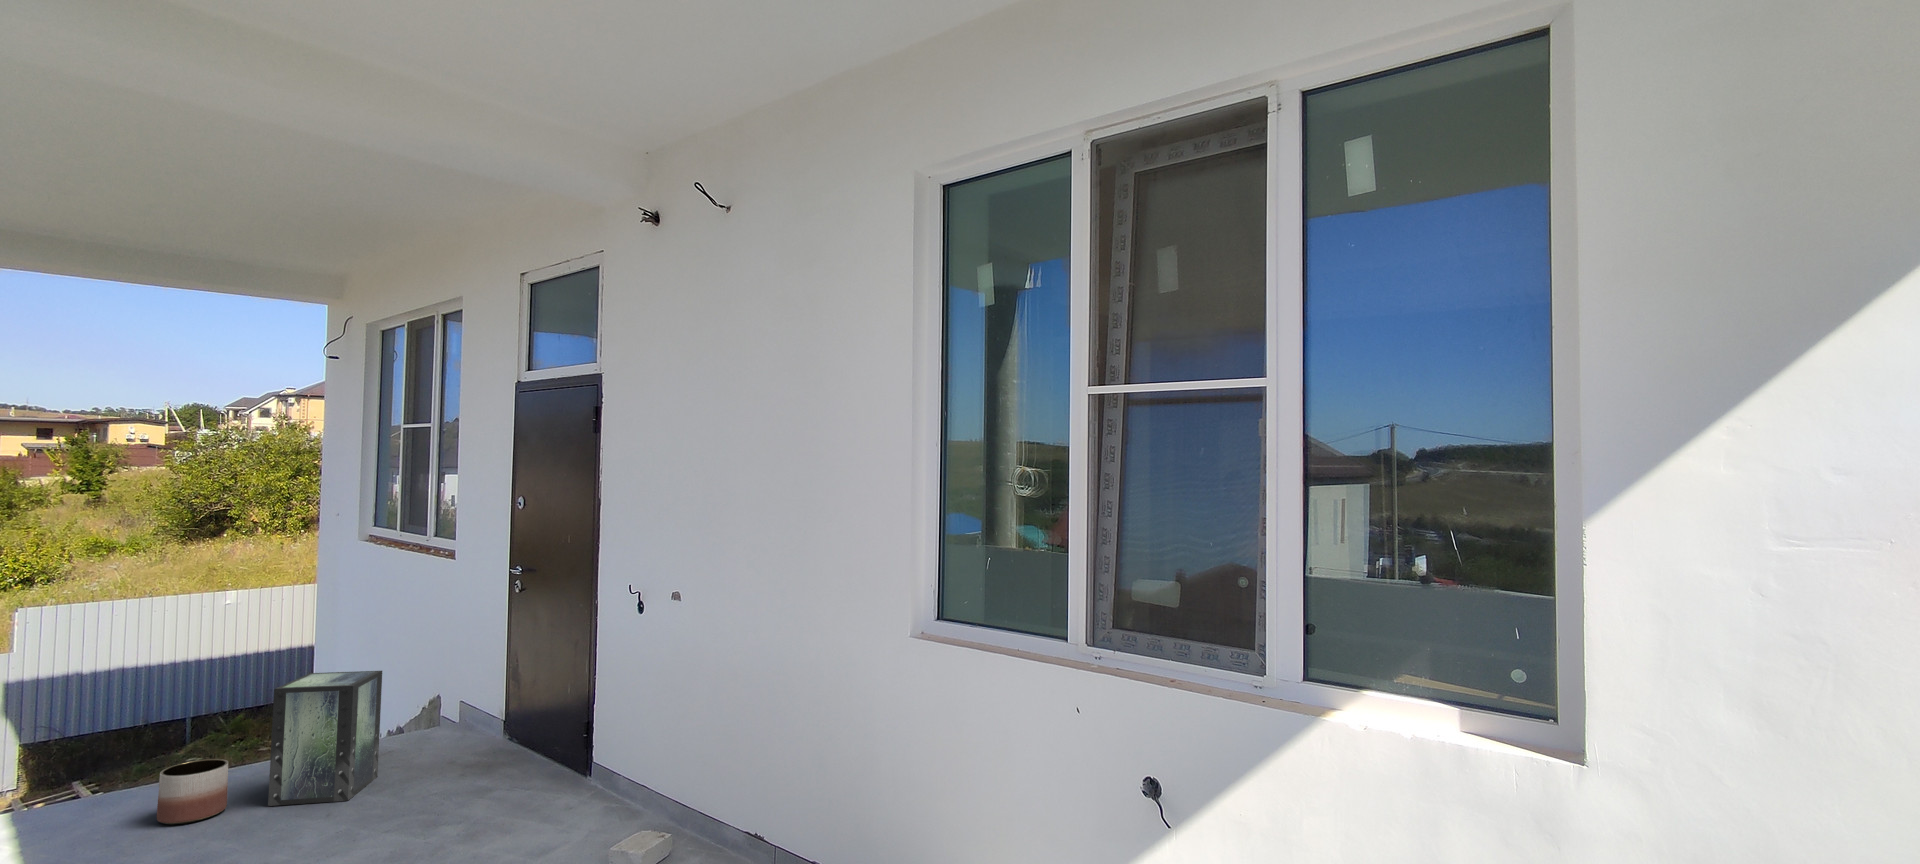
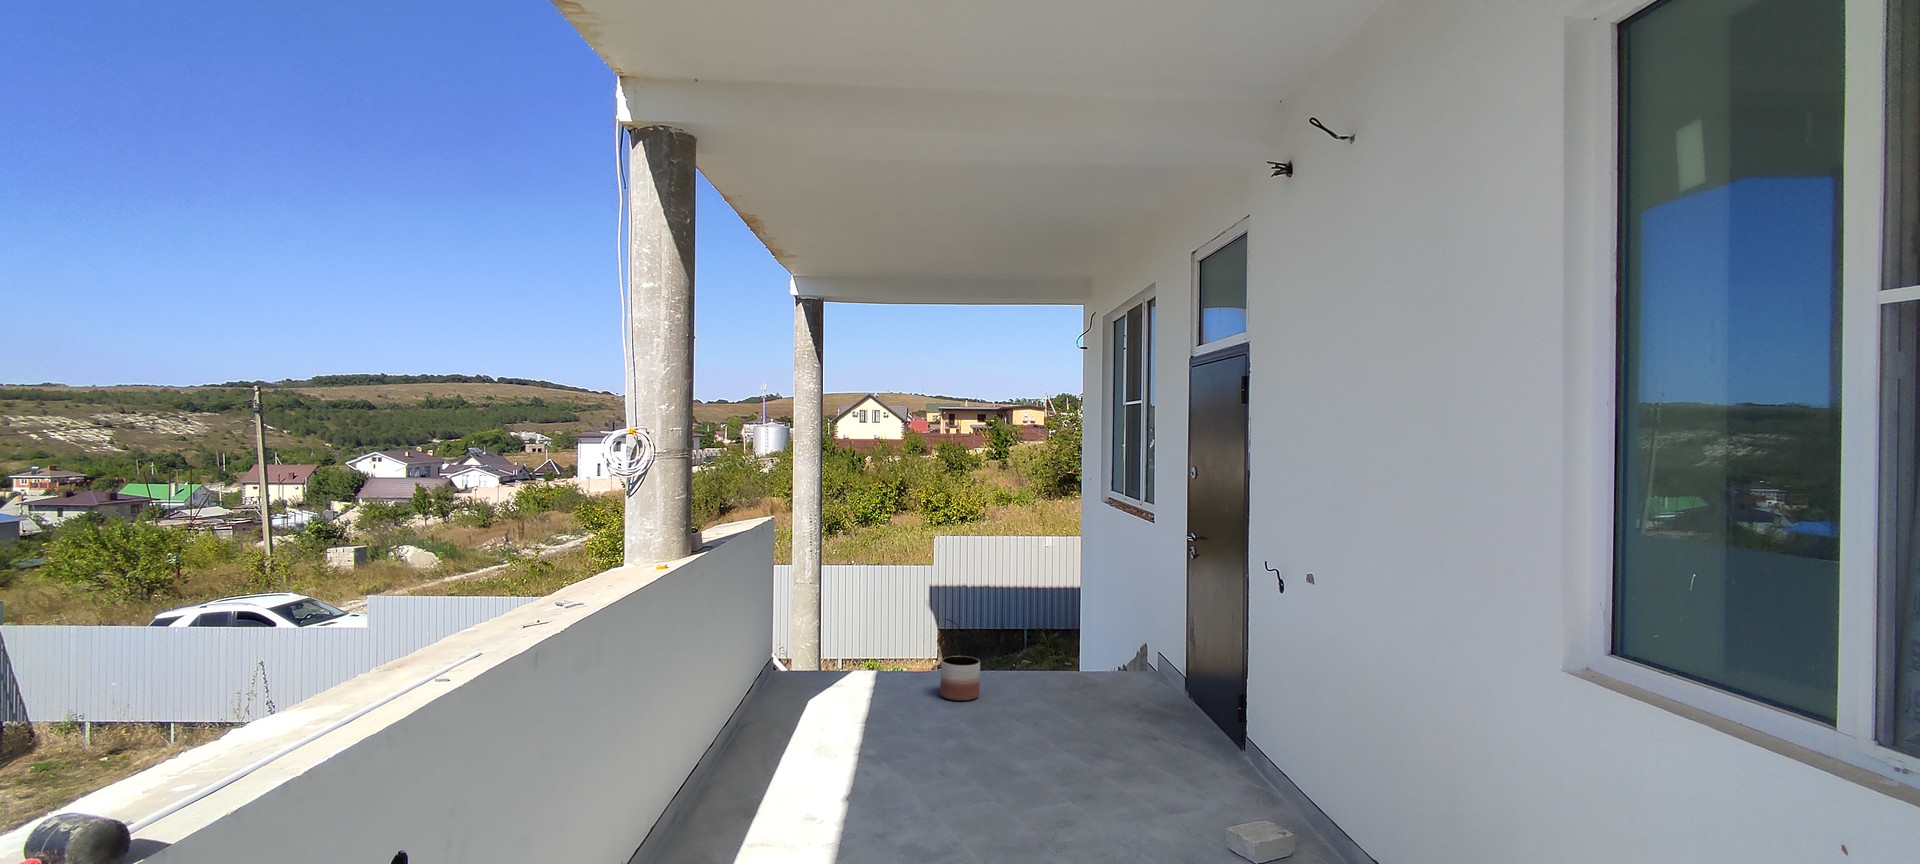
storage box: present [268,671,382,806] -> none [1002,604,1080,714]

